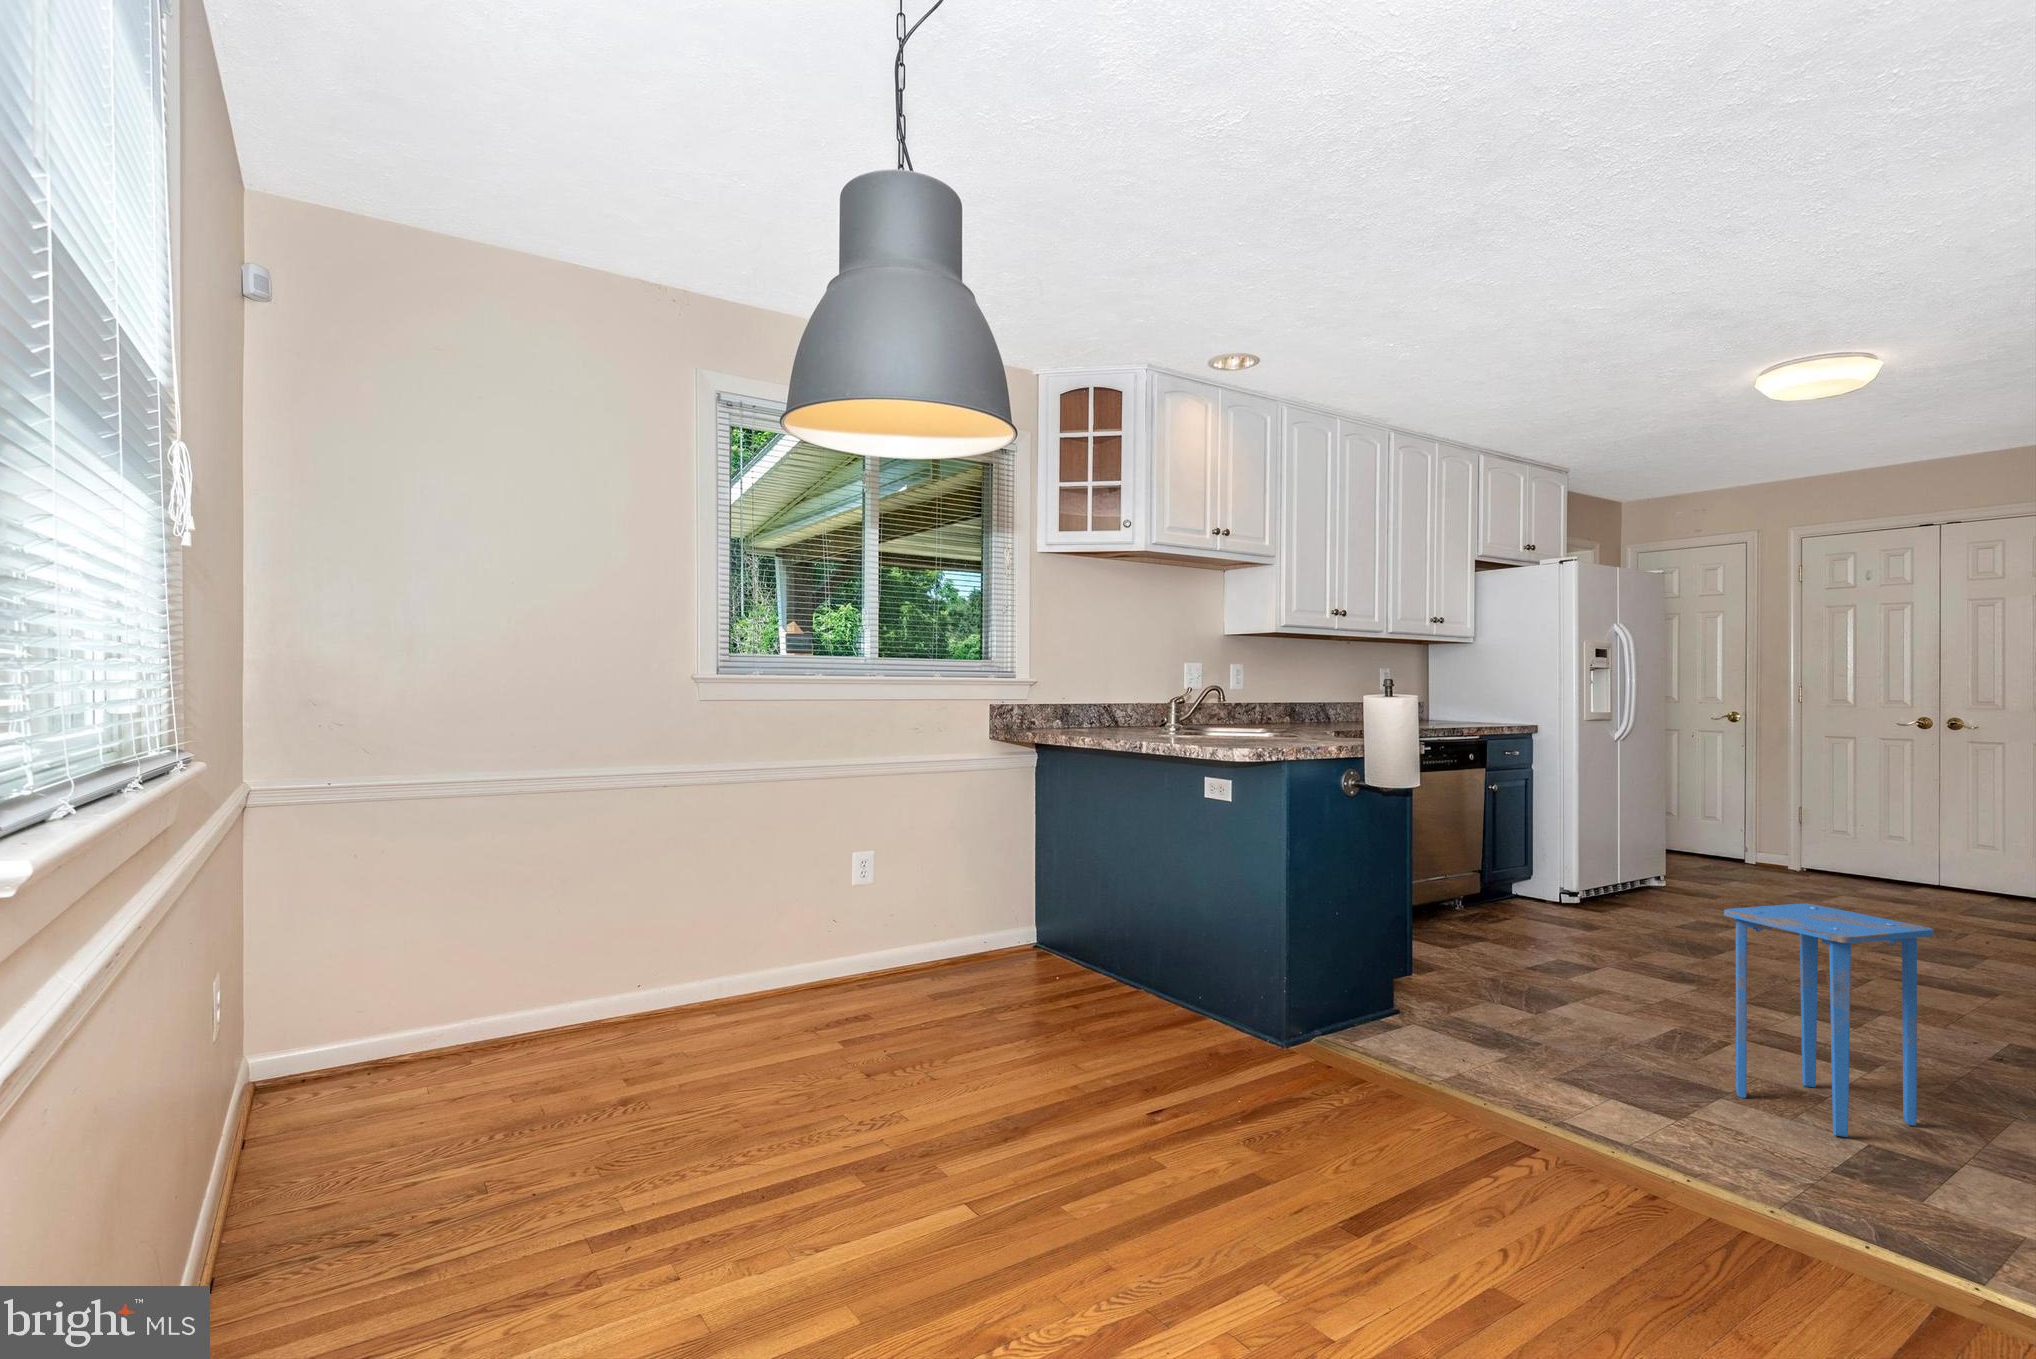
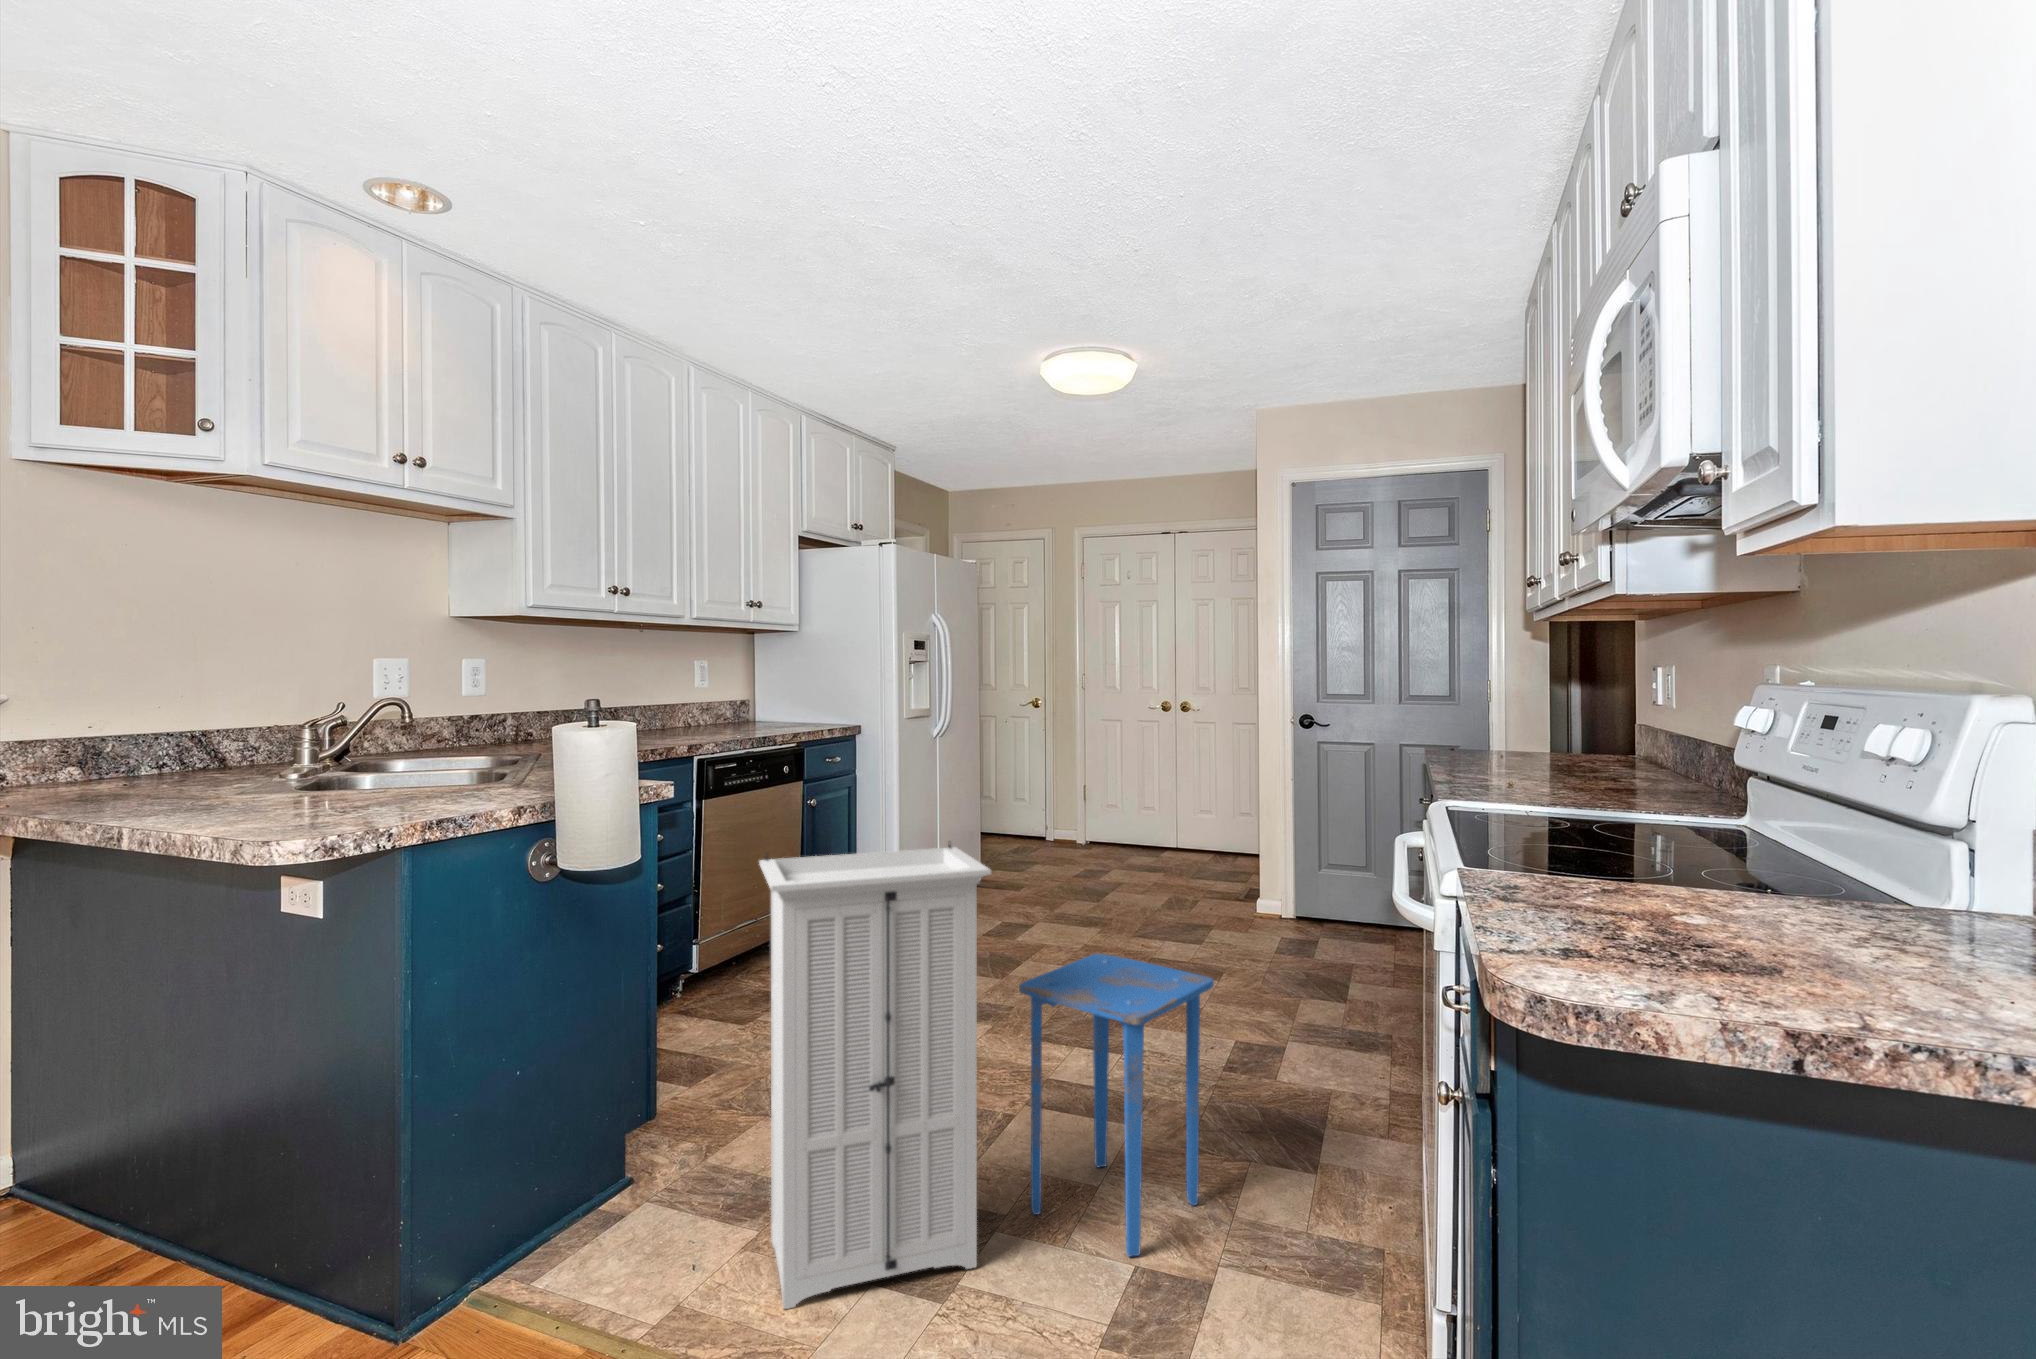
storage cabinet: none [1502,787,1700,1110] -> present [759,845,991,1309]

